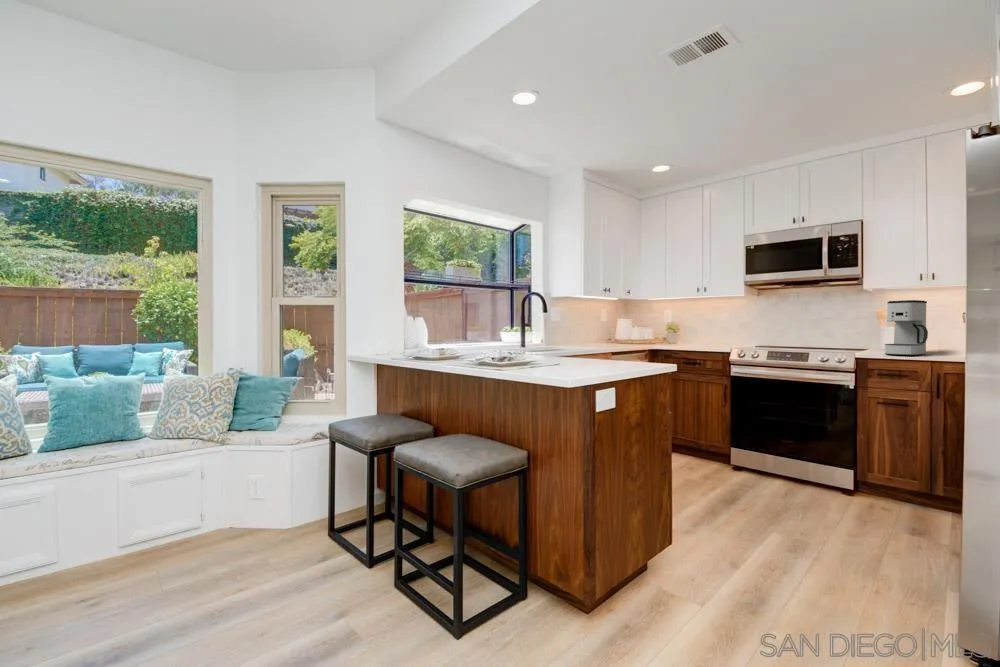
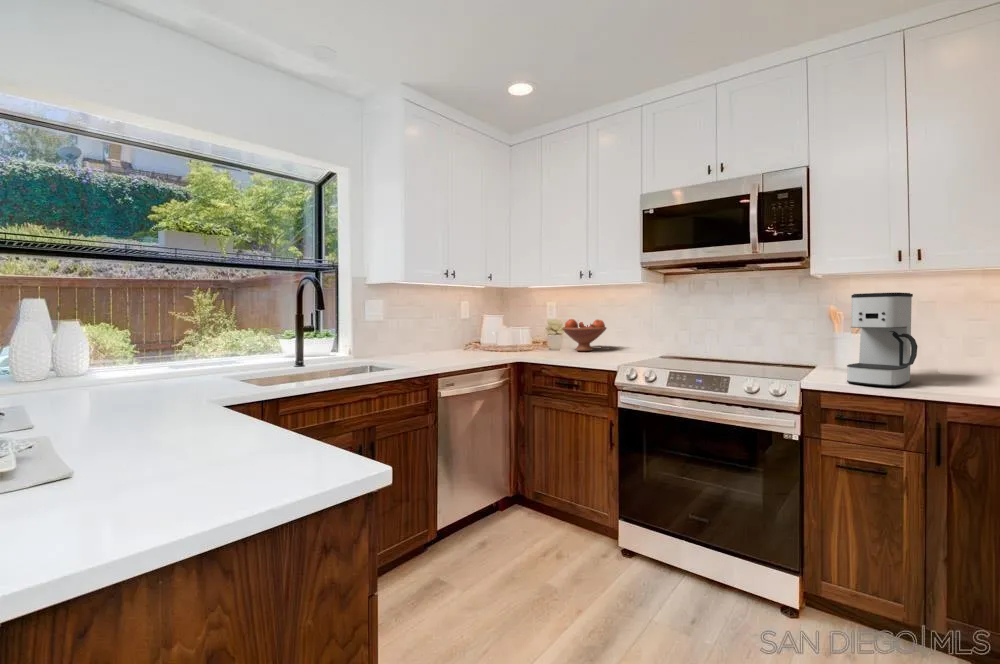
fruit bowl: none [680,320,714,343] -> present [562,319,606,351]

